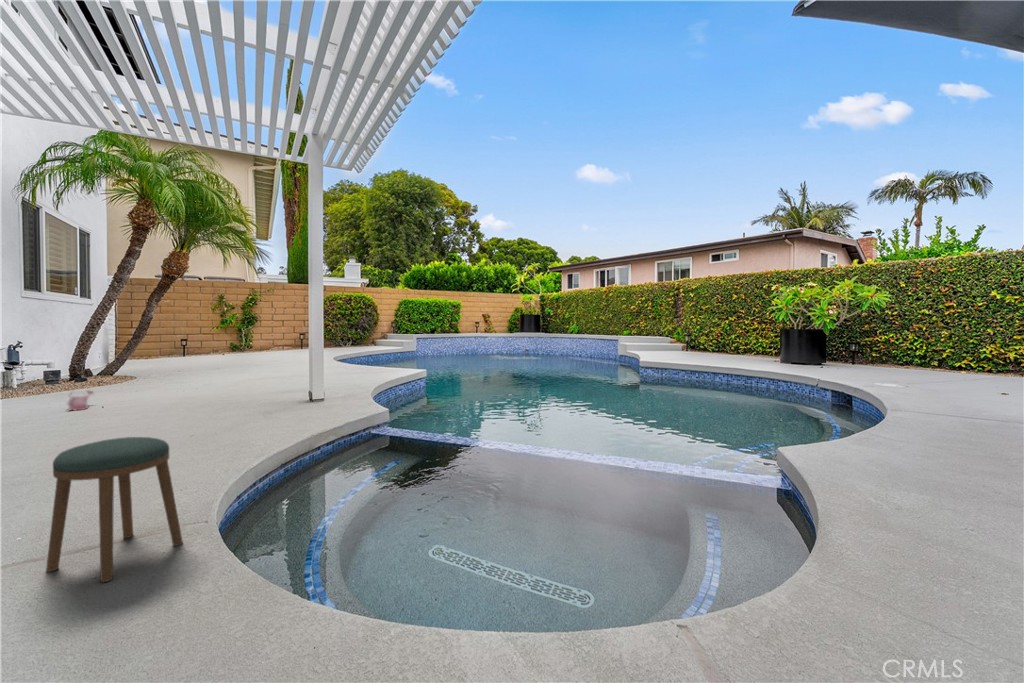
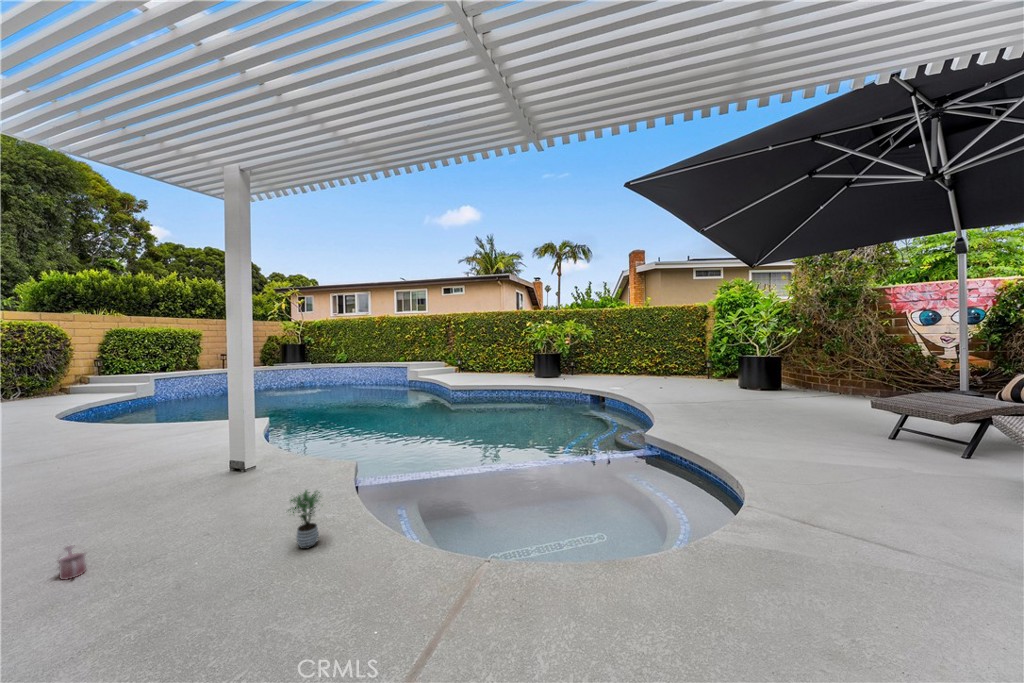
potted plant: none [131,374,180,430] -> present [288,490,320,549]
stool: present [46,437,183,582] -> none [588,514,650,605]

